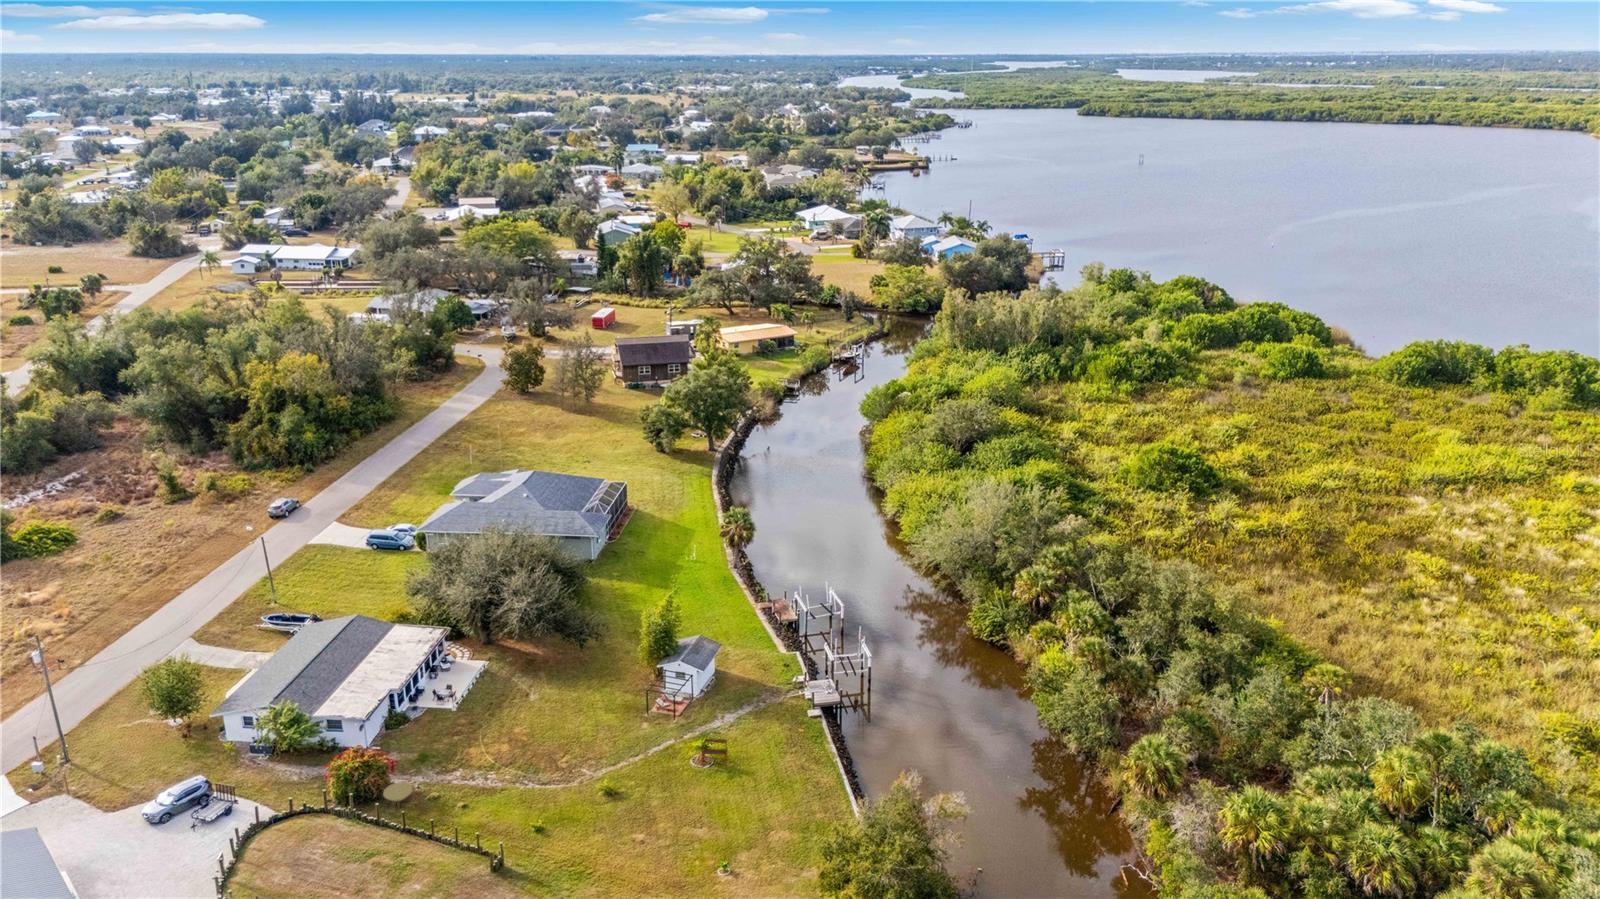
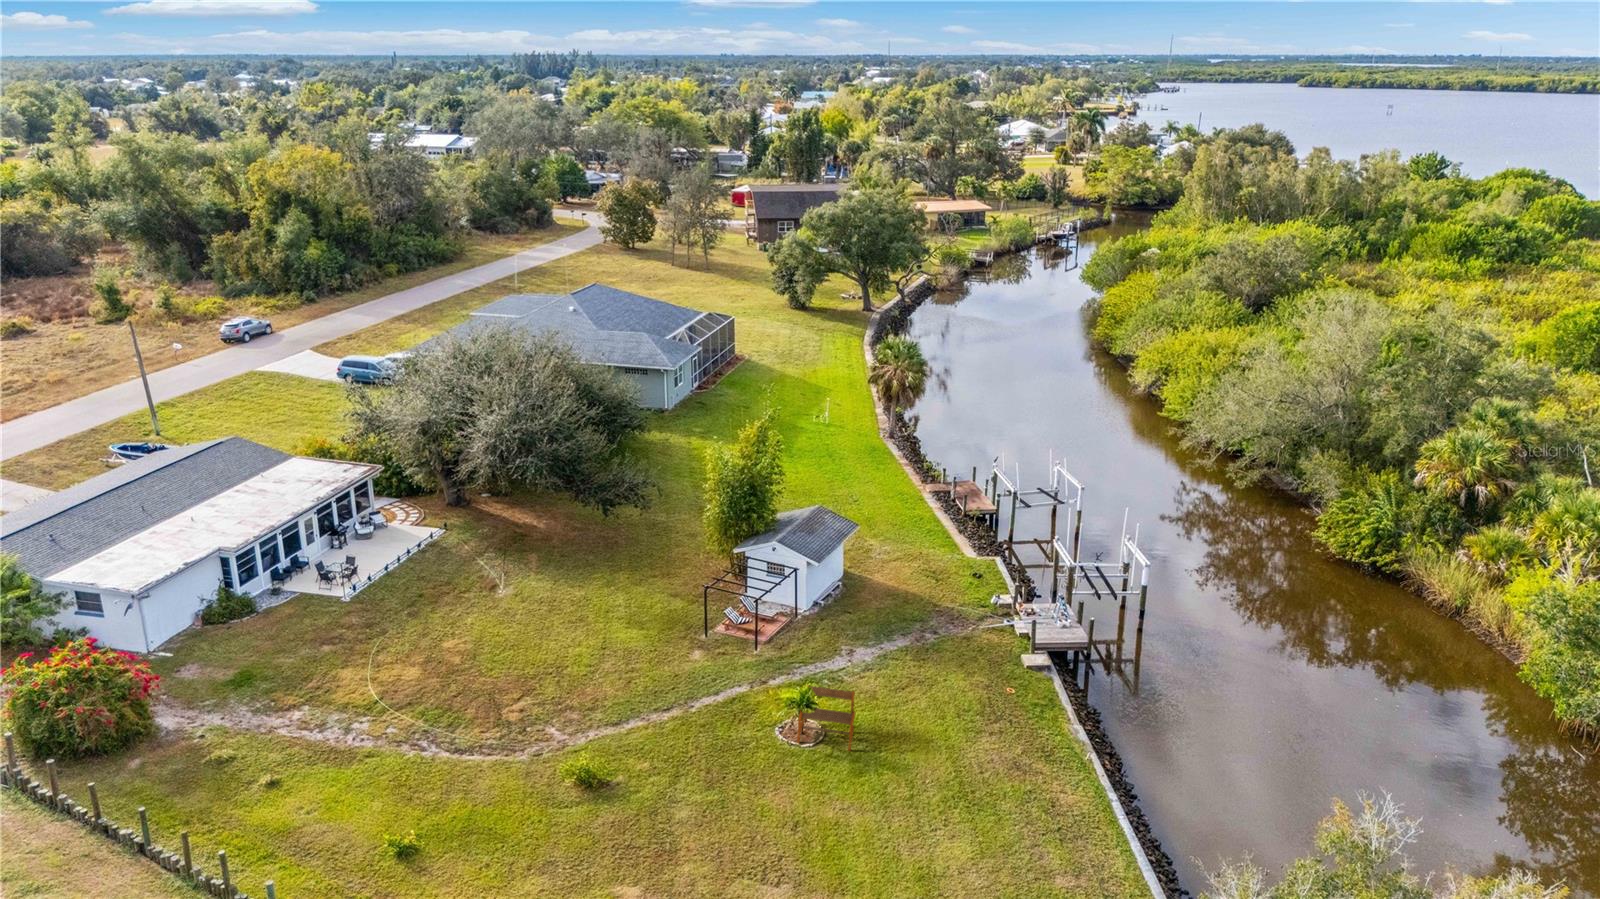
round table: present [383,782,413,808] -> none [105,718,175,772]

